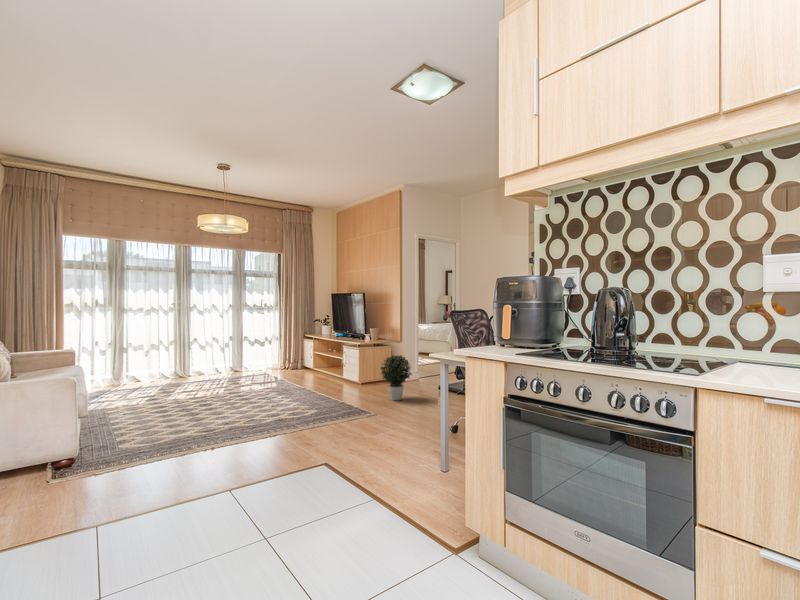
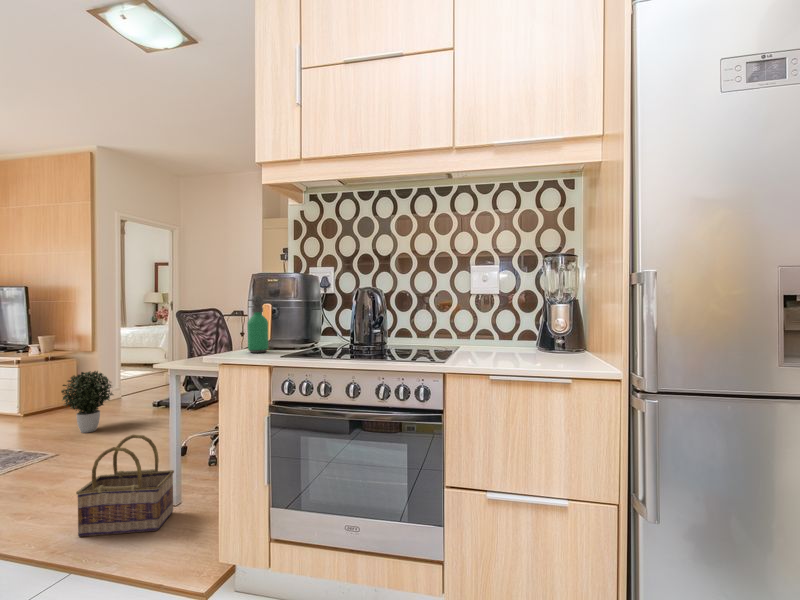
soap dispenser: none [490,296,508,348] -> present [247,295,268,353]
basket: none [379,406,442,485] -> present [76,435,174,537]

